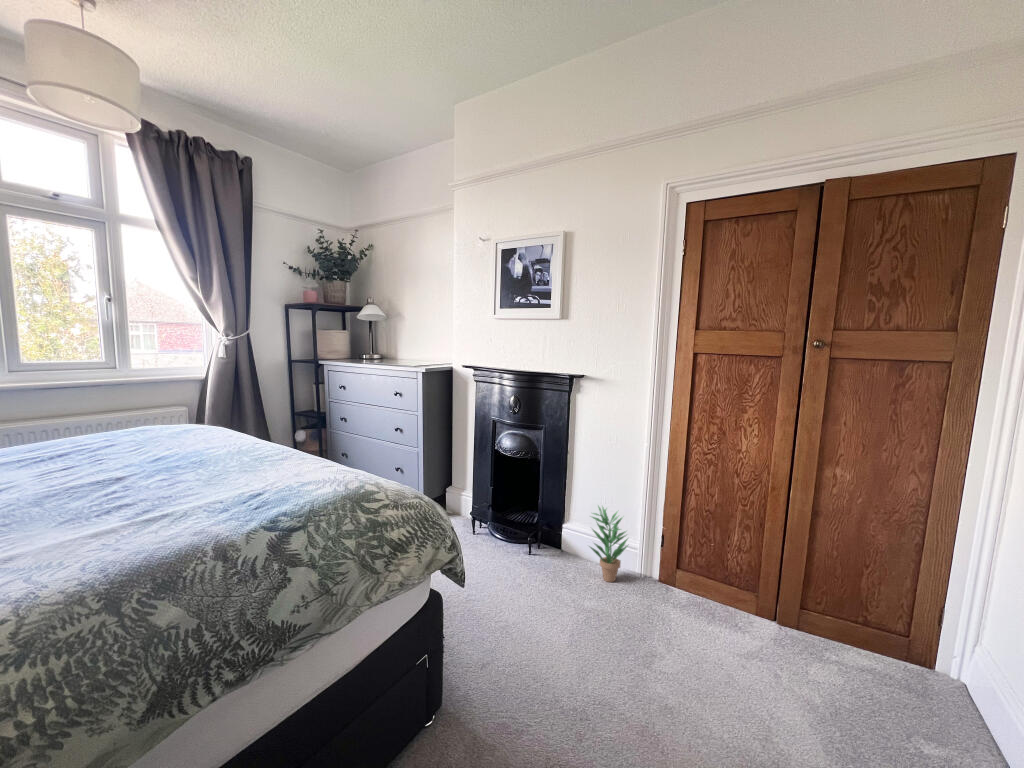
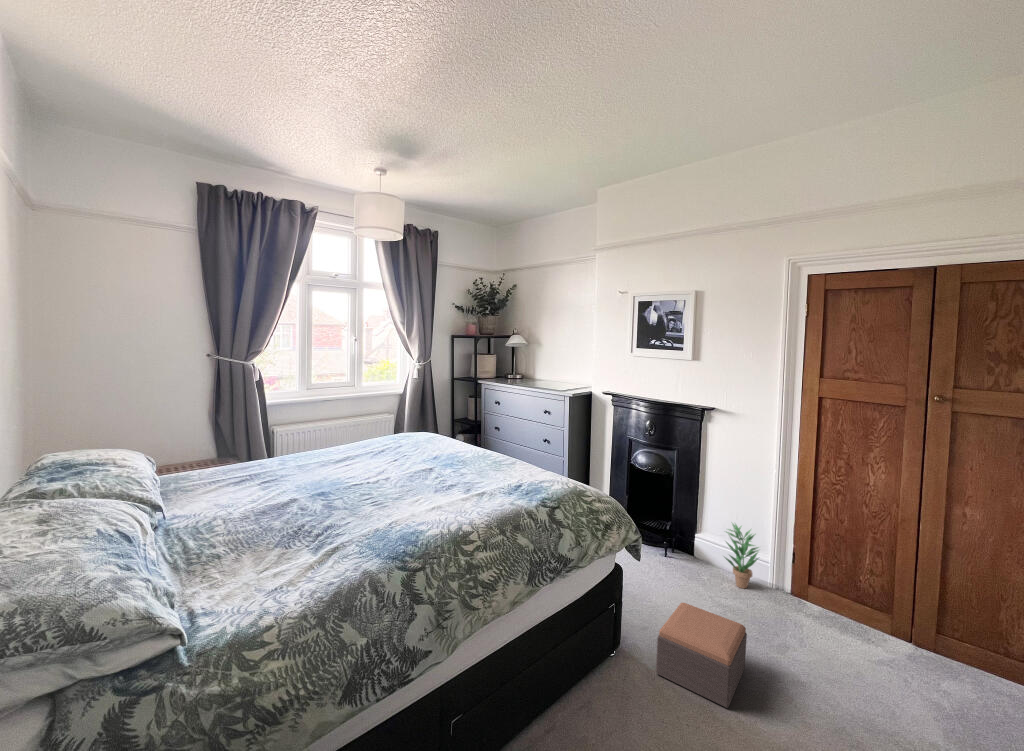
footstool: none [480,595,590,711] -> present [656,603,747,708]

